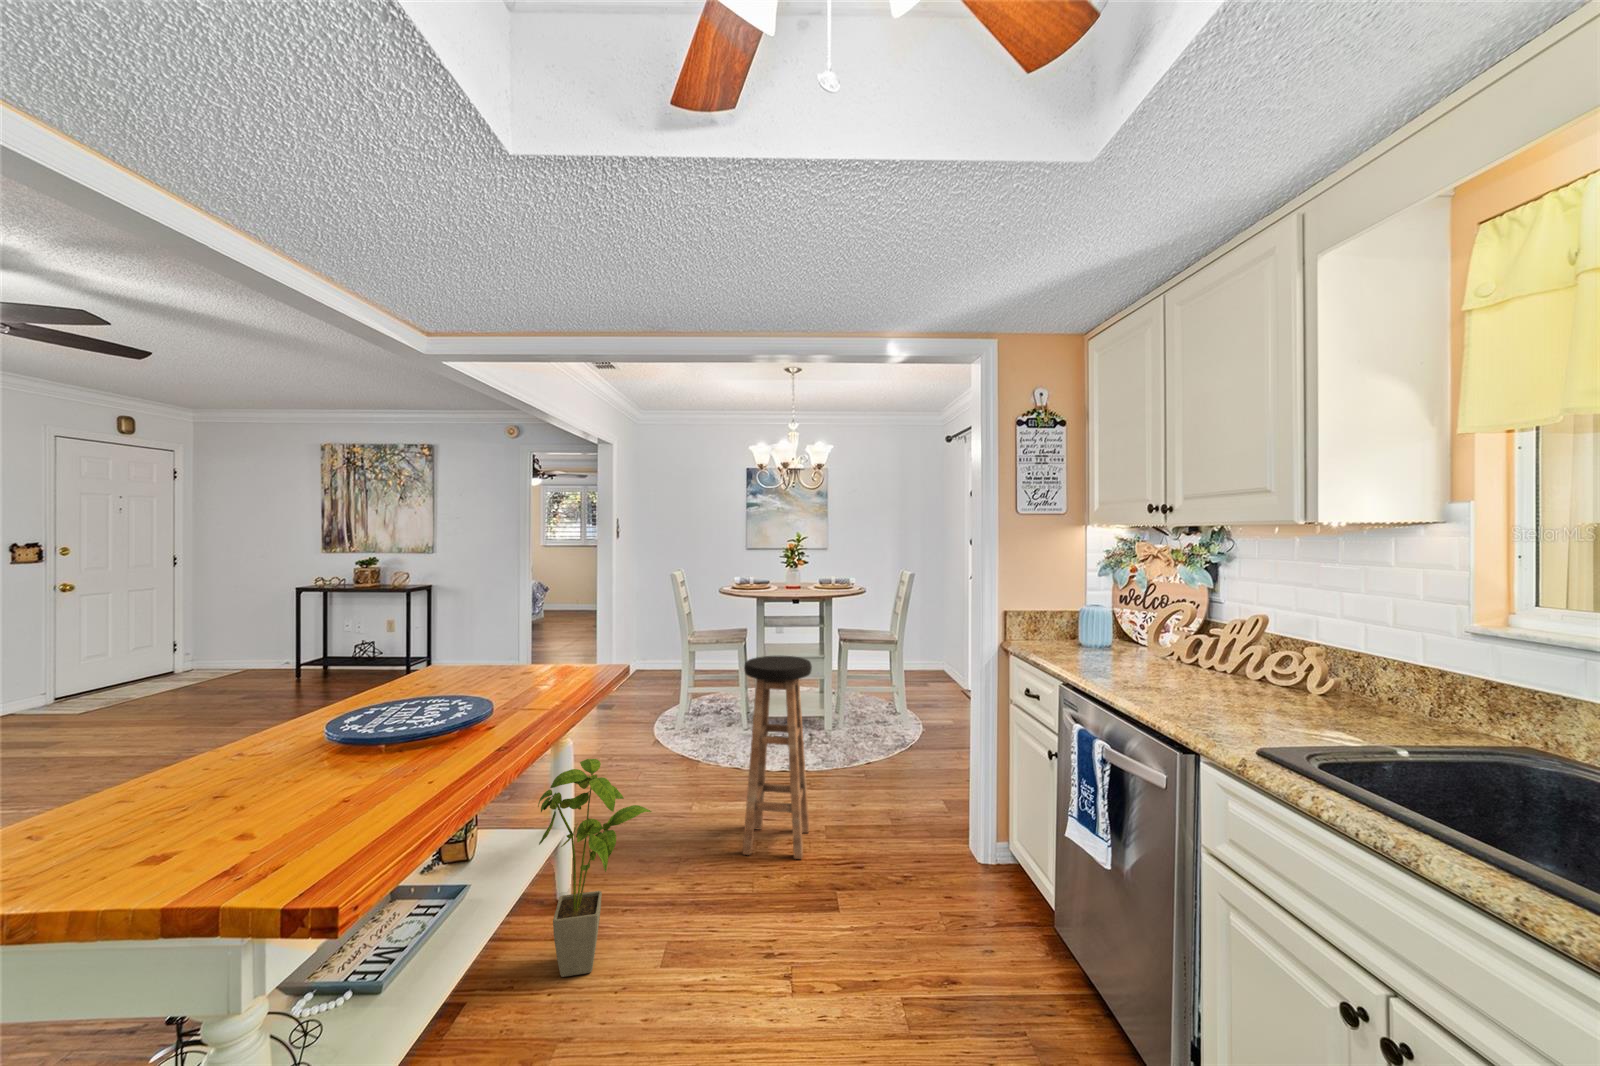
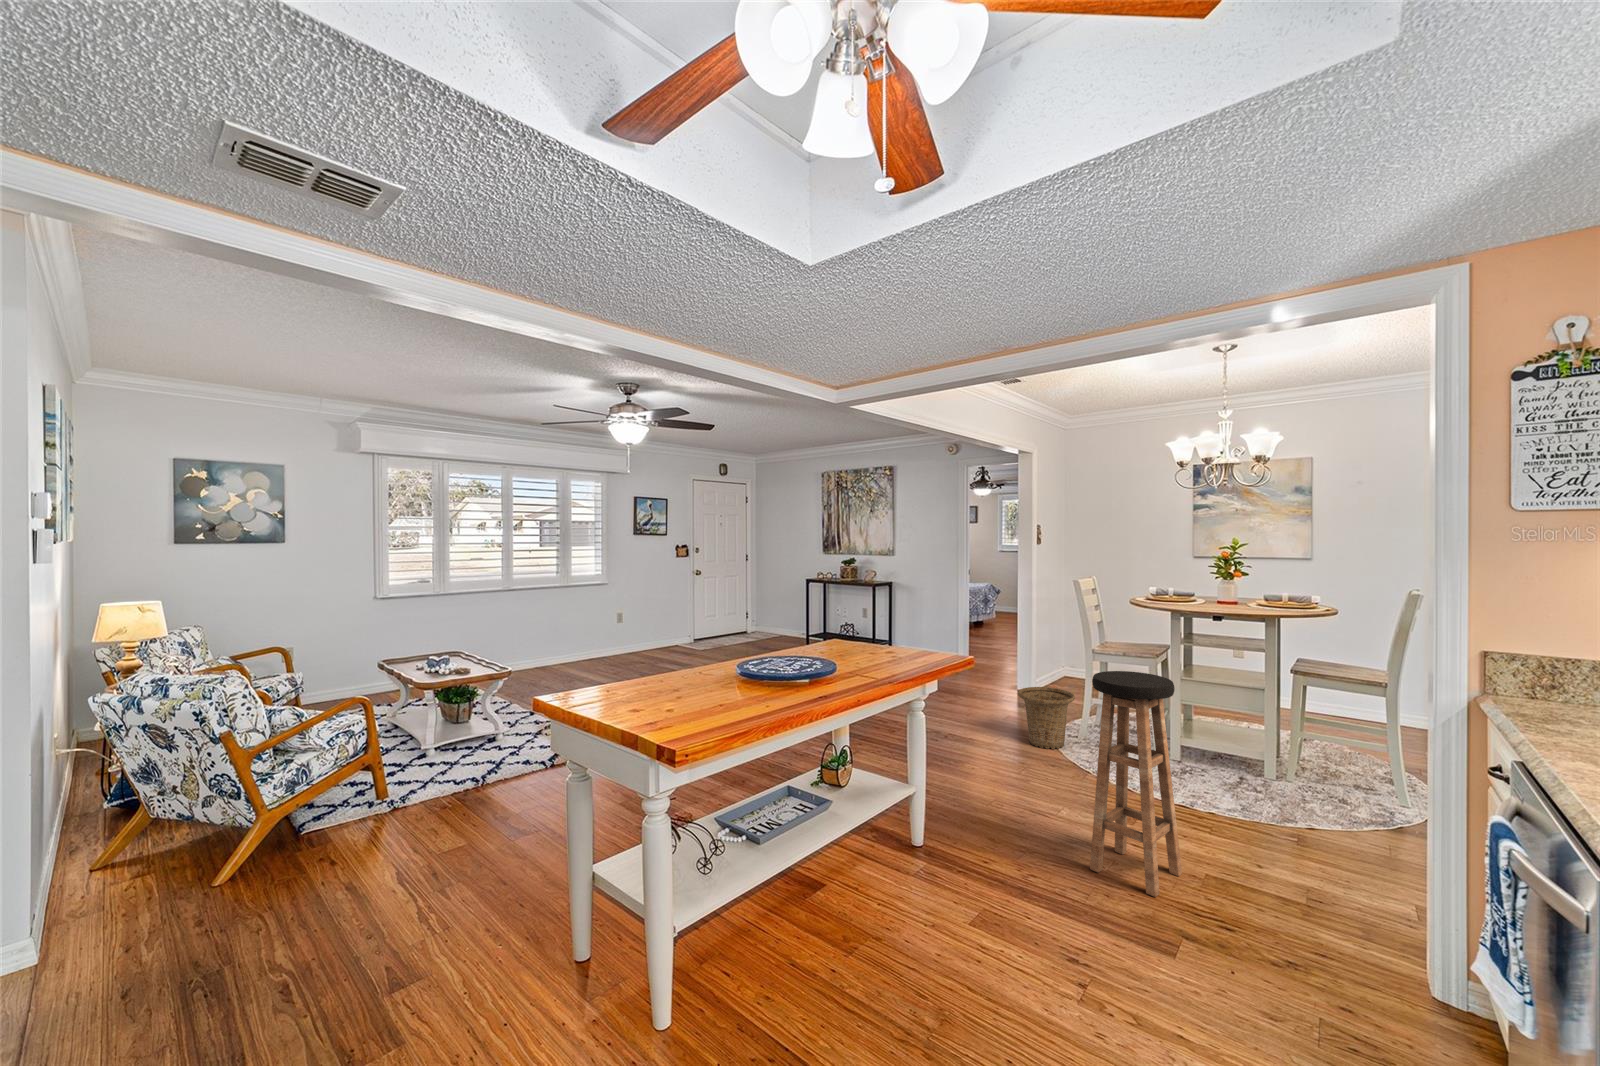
basket: none [623,684,678,747] -> present [1018,687,1075,749]
house plant: present [538,759,652,977] -> none [876,729,970,903]

